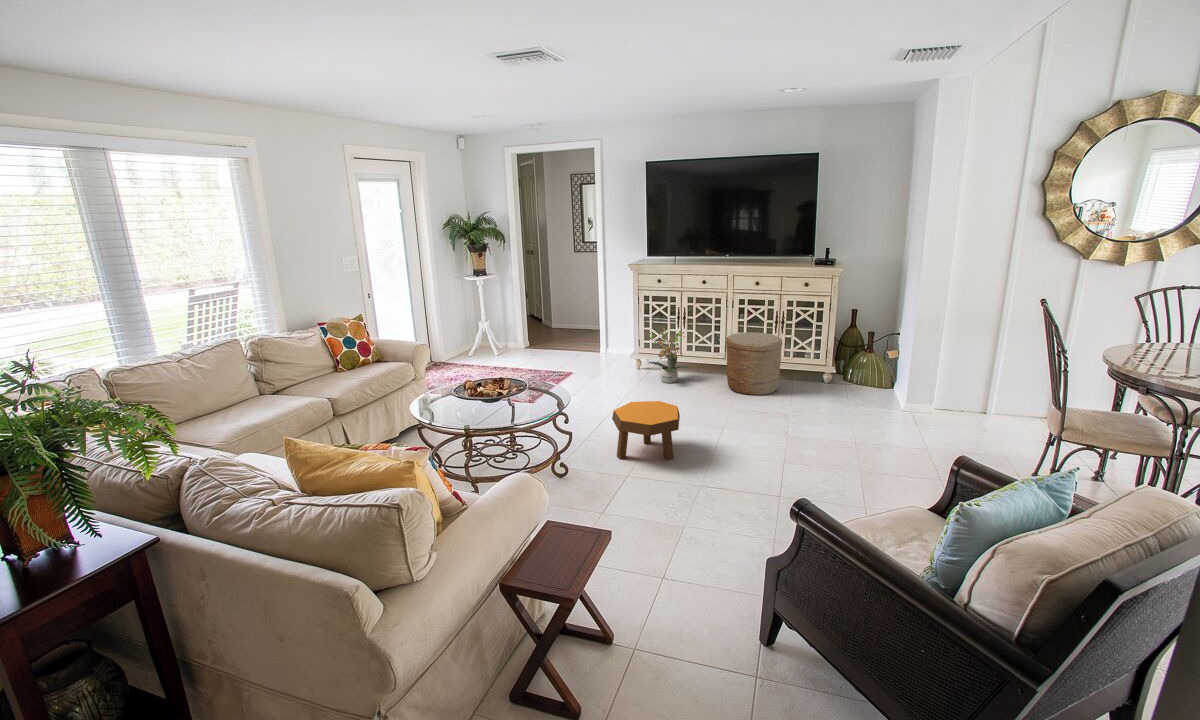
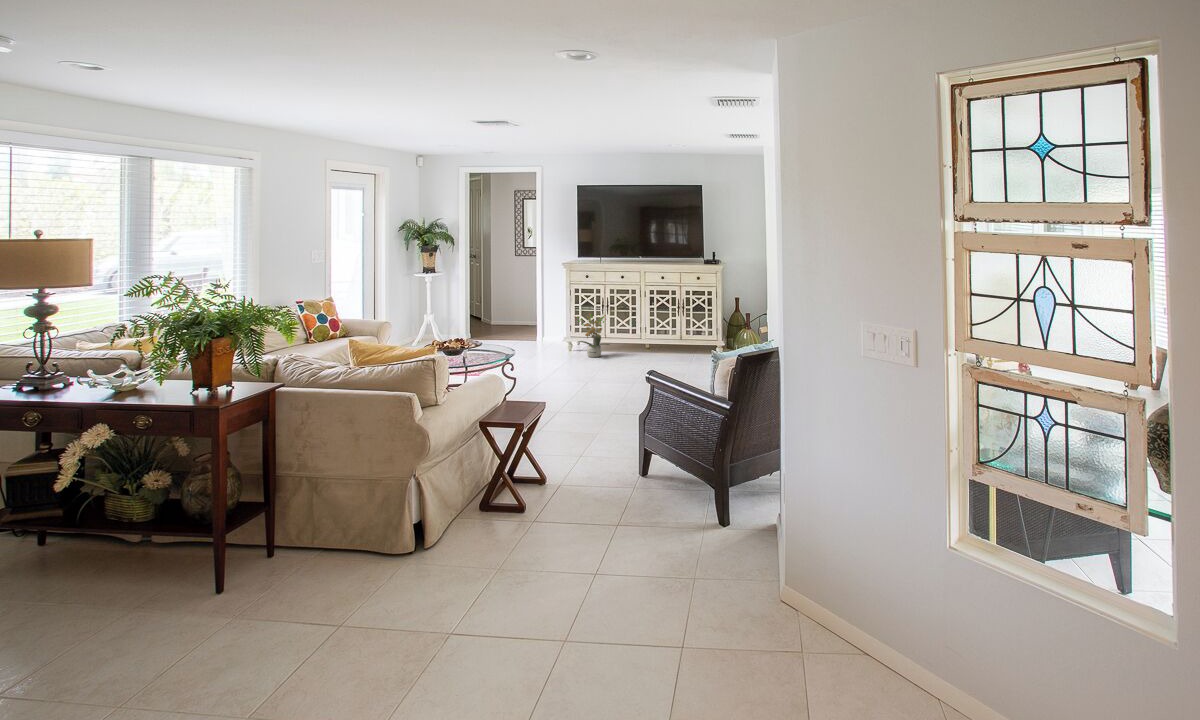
woven basket: present [726,332,782,395] -> none [638,316,681,362]
footstool: present [612,401,680,460] -> none [547,352,596,389]

